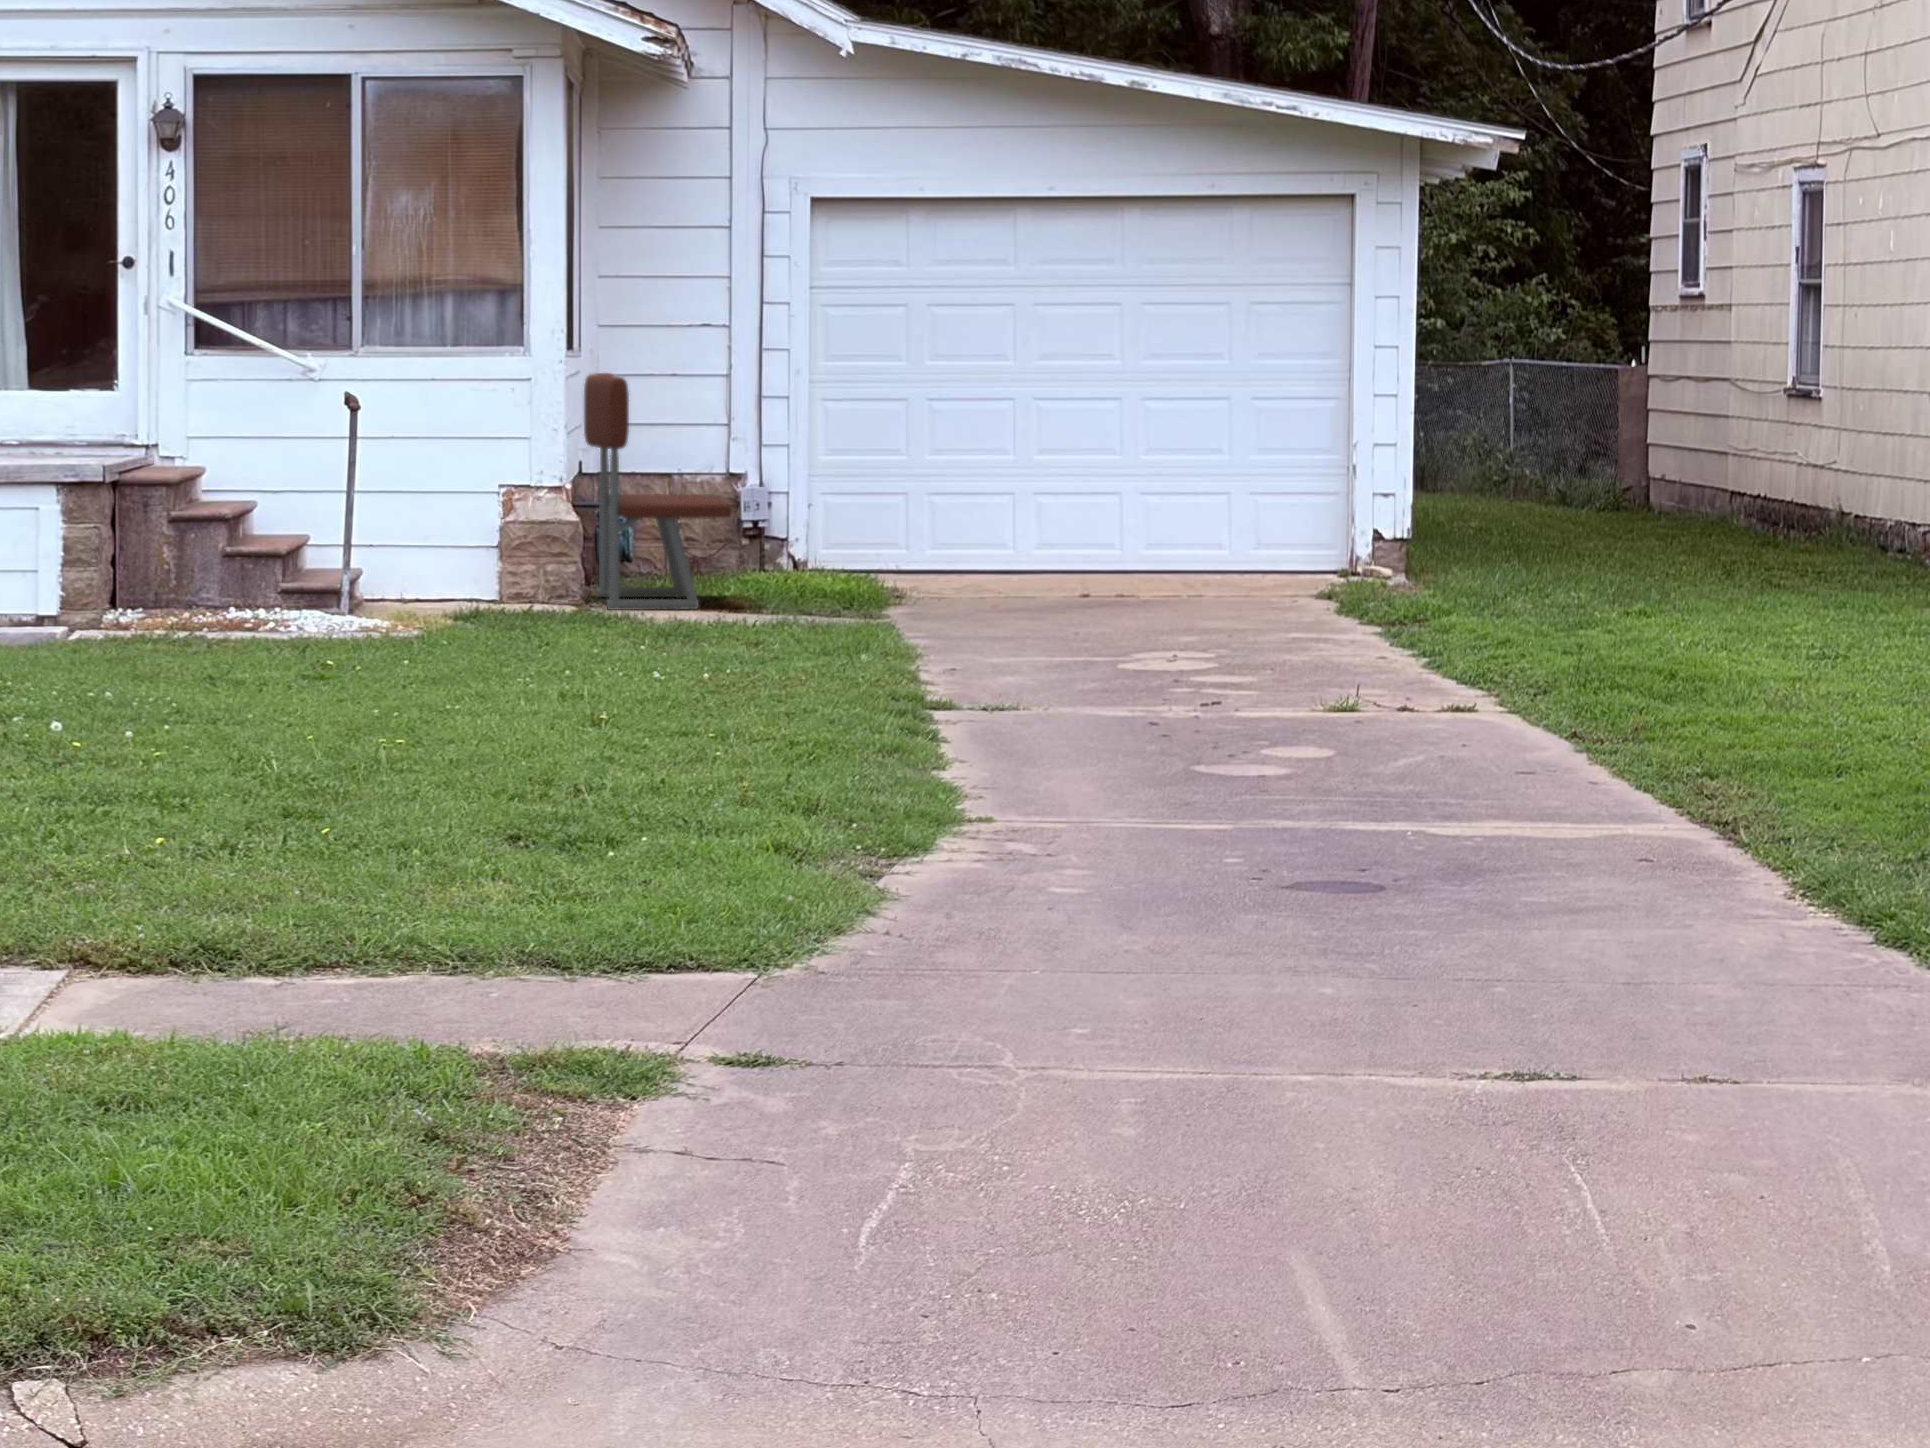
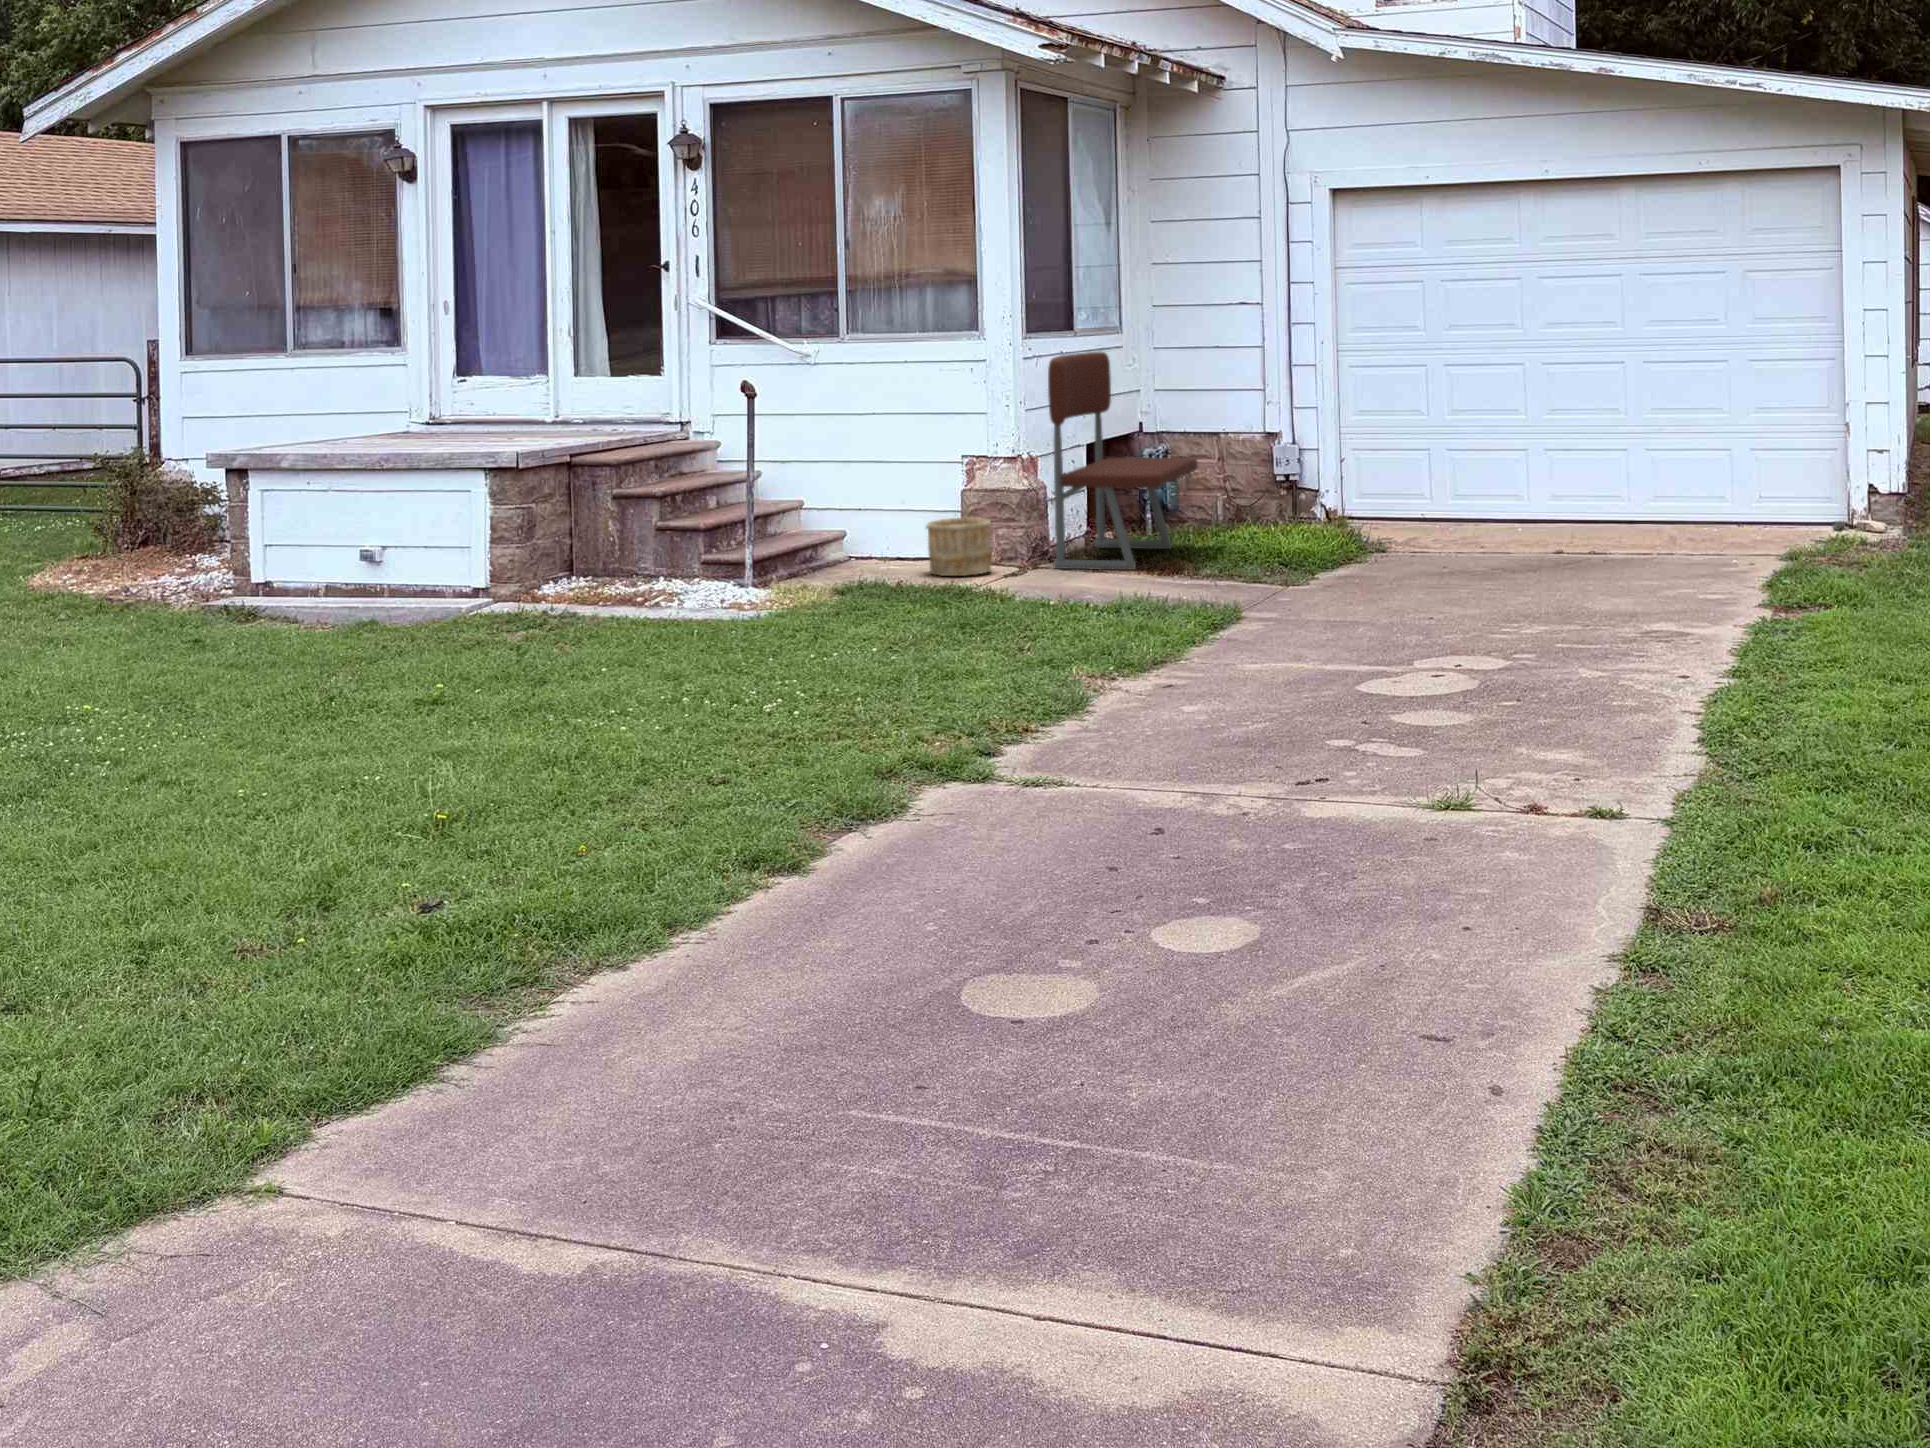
wooden bucket: none [479,552,555,614] -> present [926,517,991,576]

